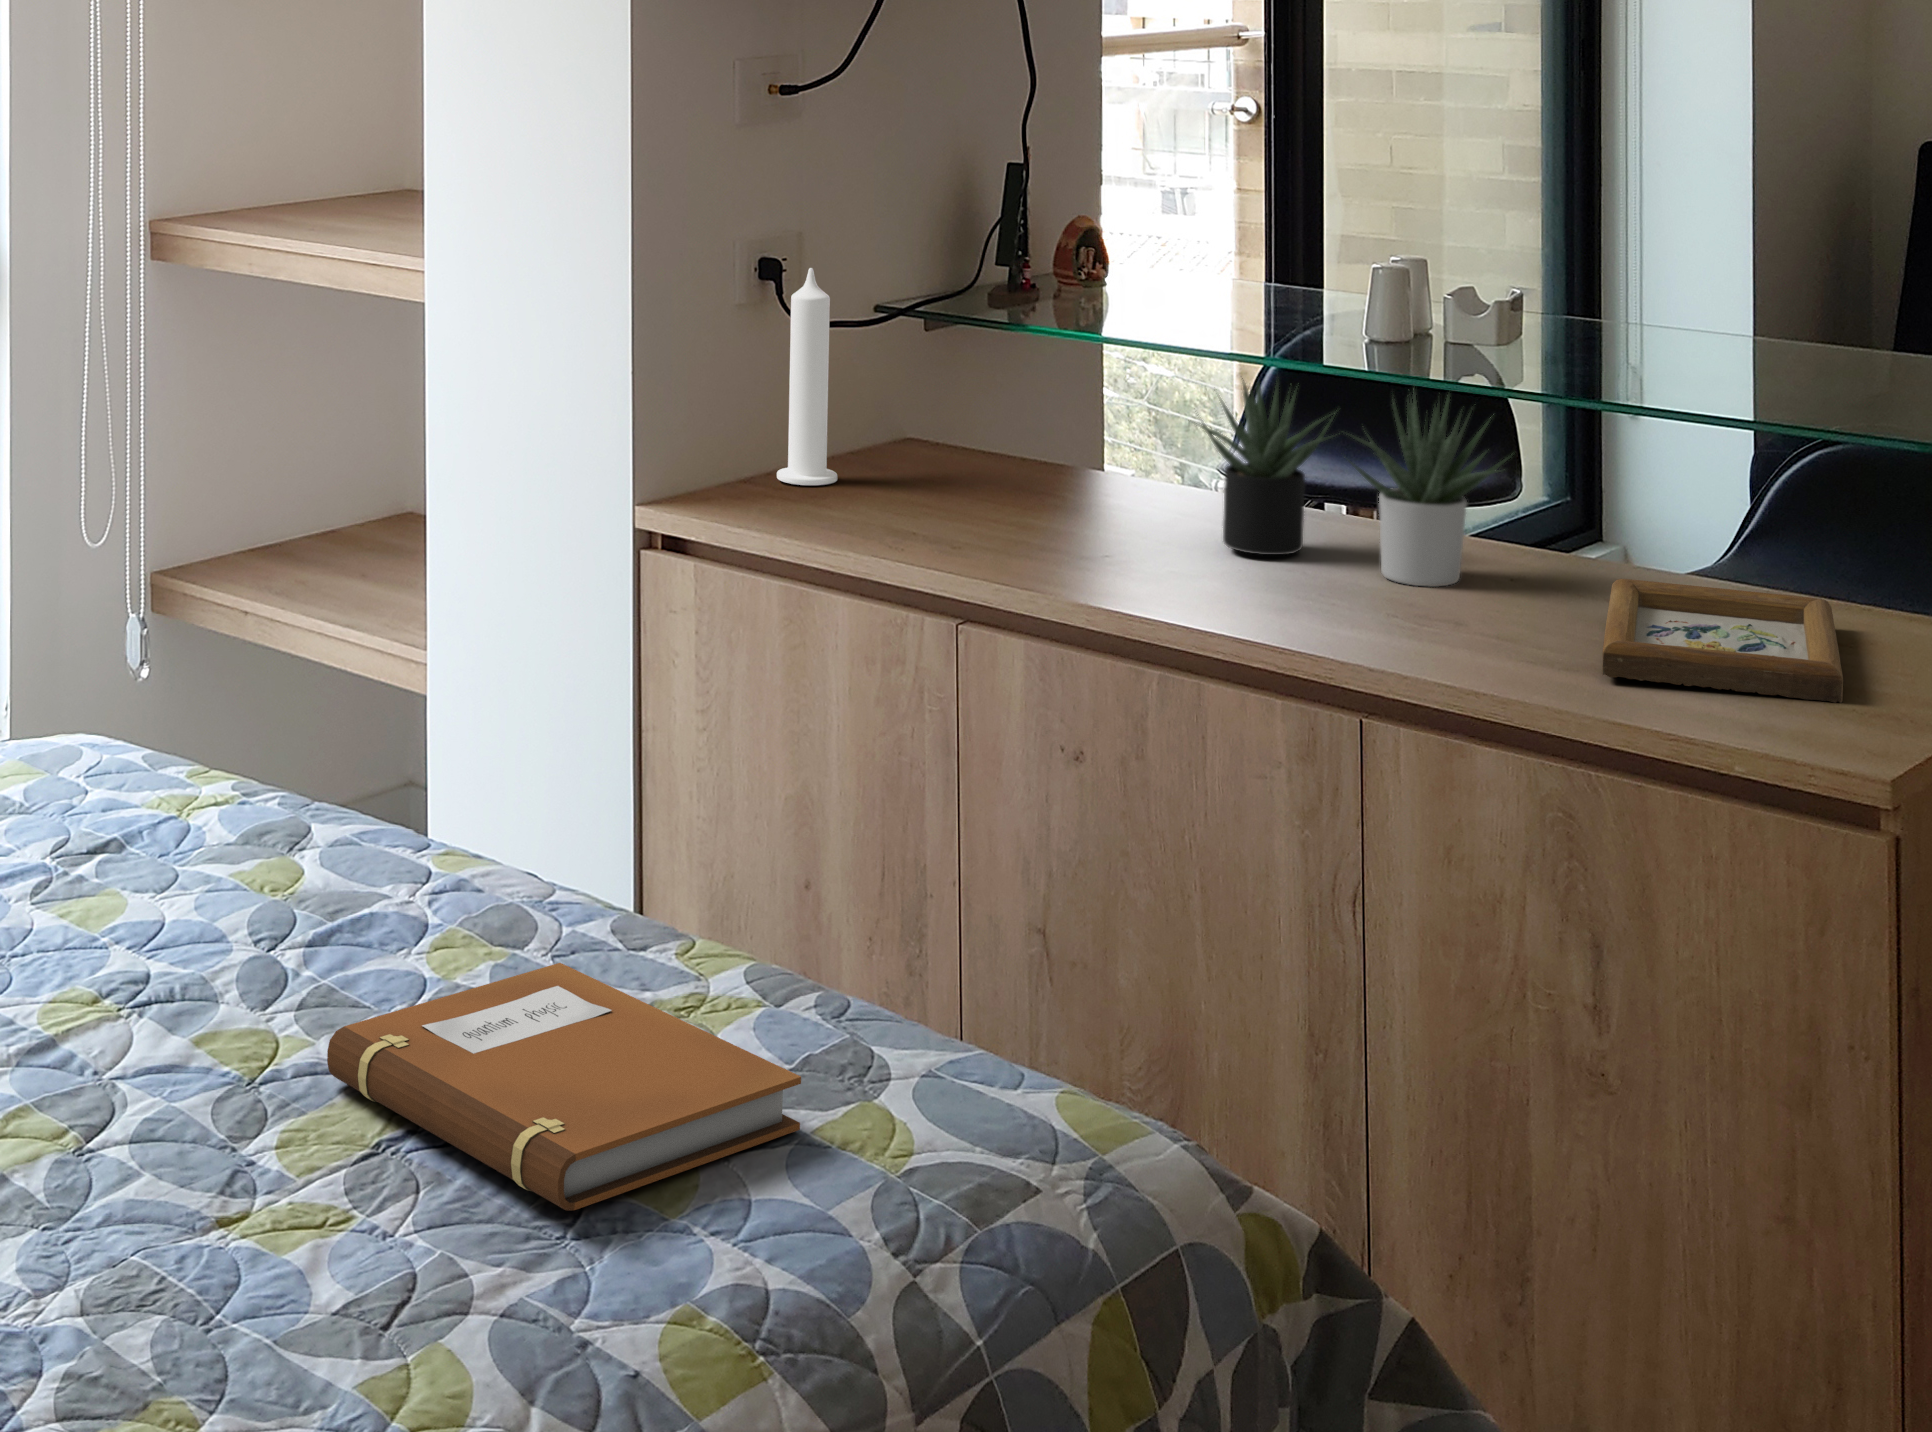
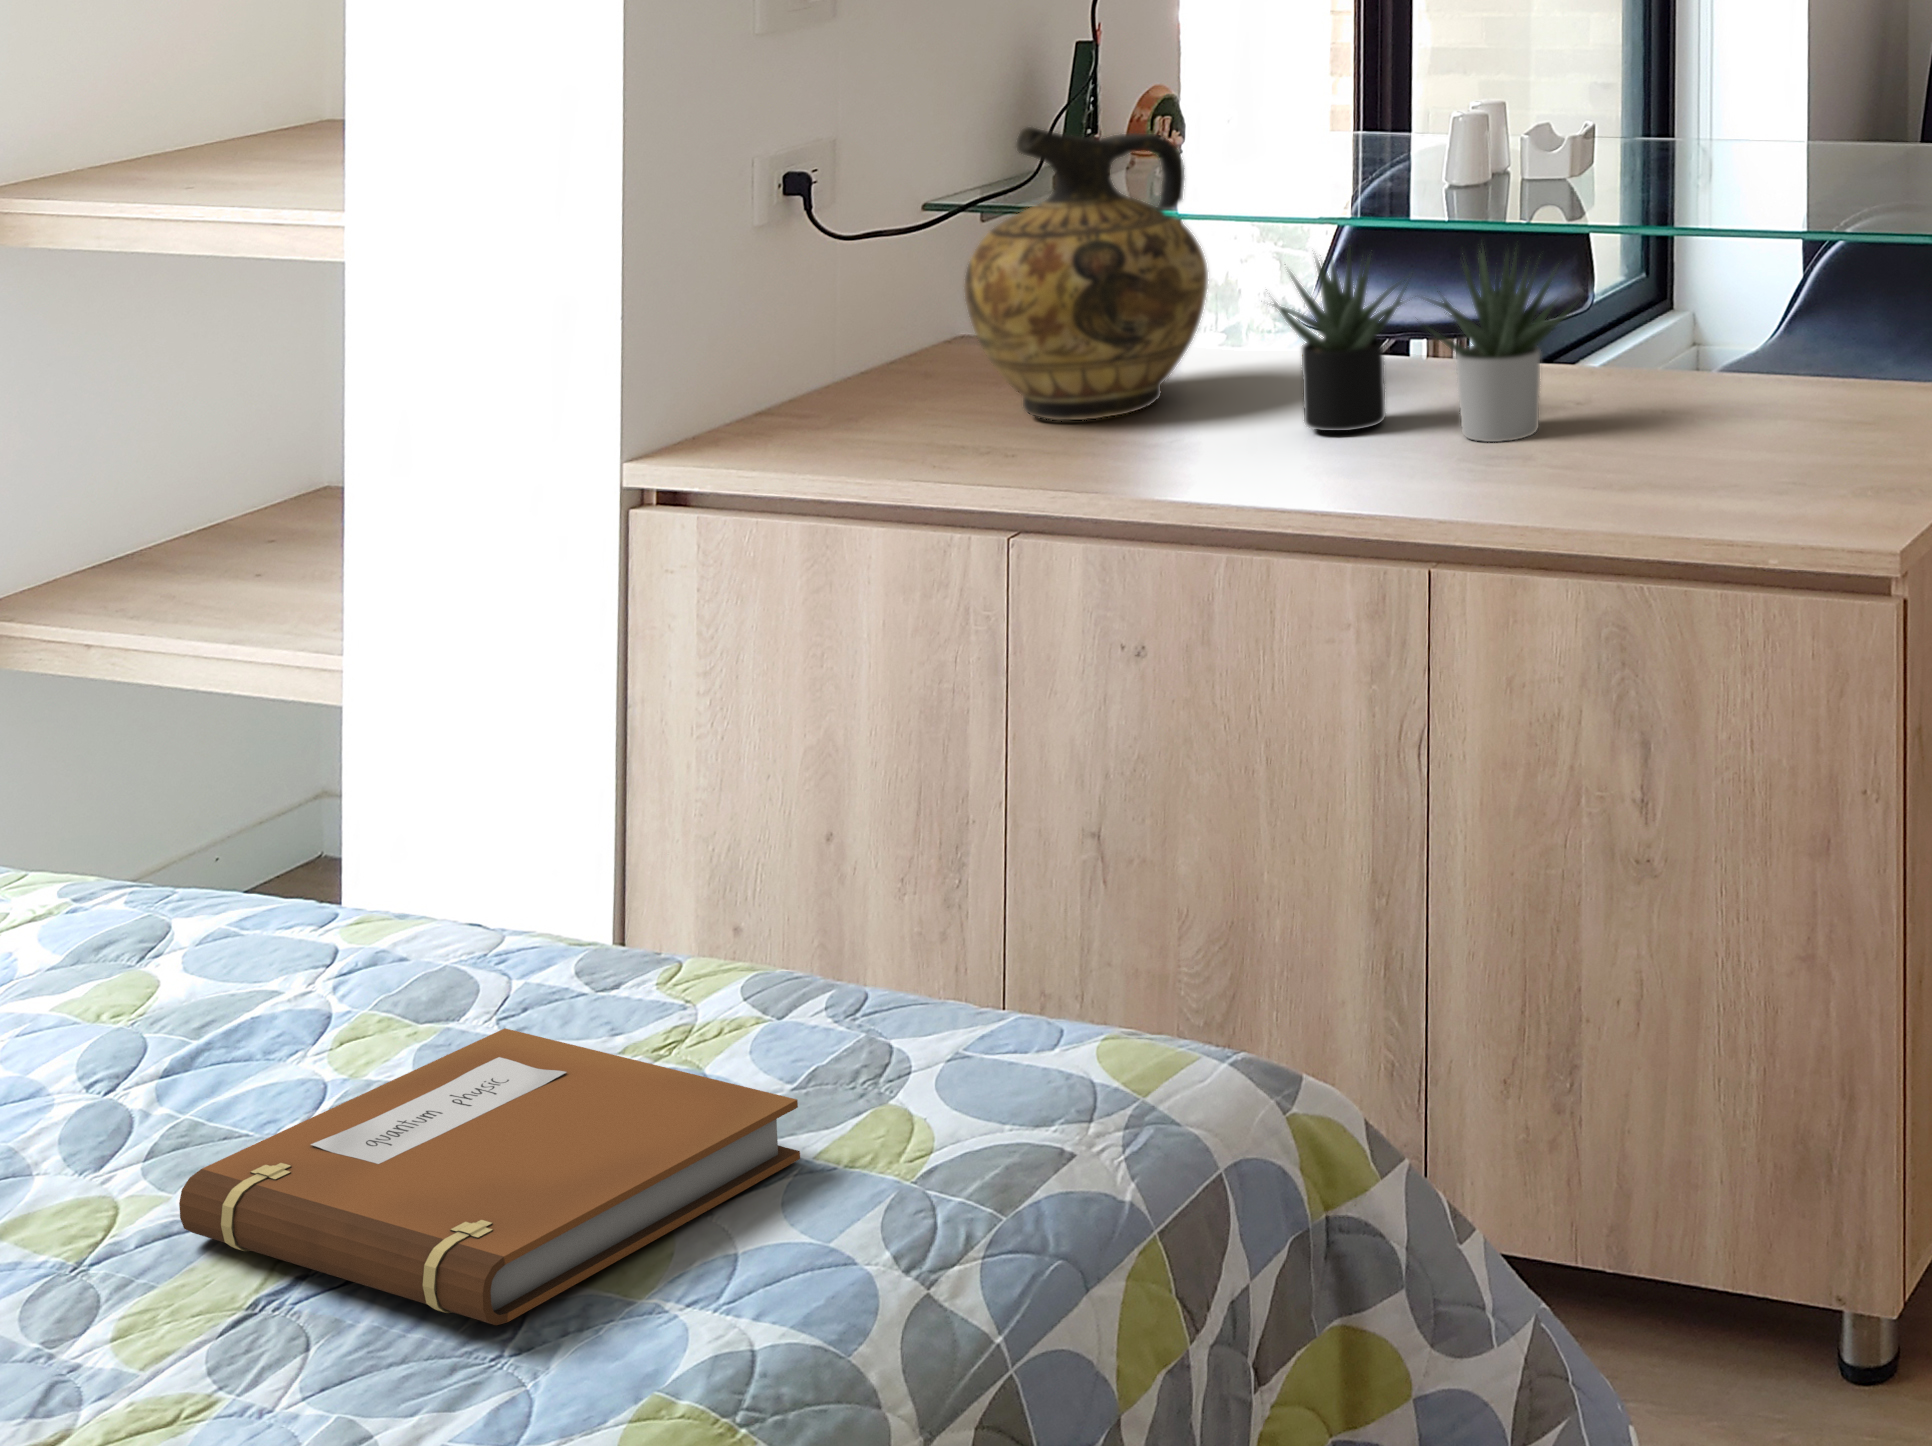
ceramic jug: none [914,236,1134,512] -> present [965,127,1208,420]
candle: present [777,268,837,485] -> none [817,179,888,421]
picture frame: present [1602,579,1843,703] -> none [1663,403,1878,508]

